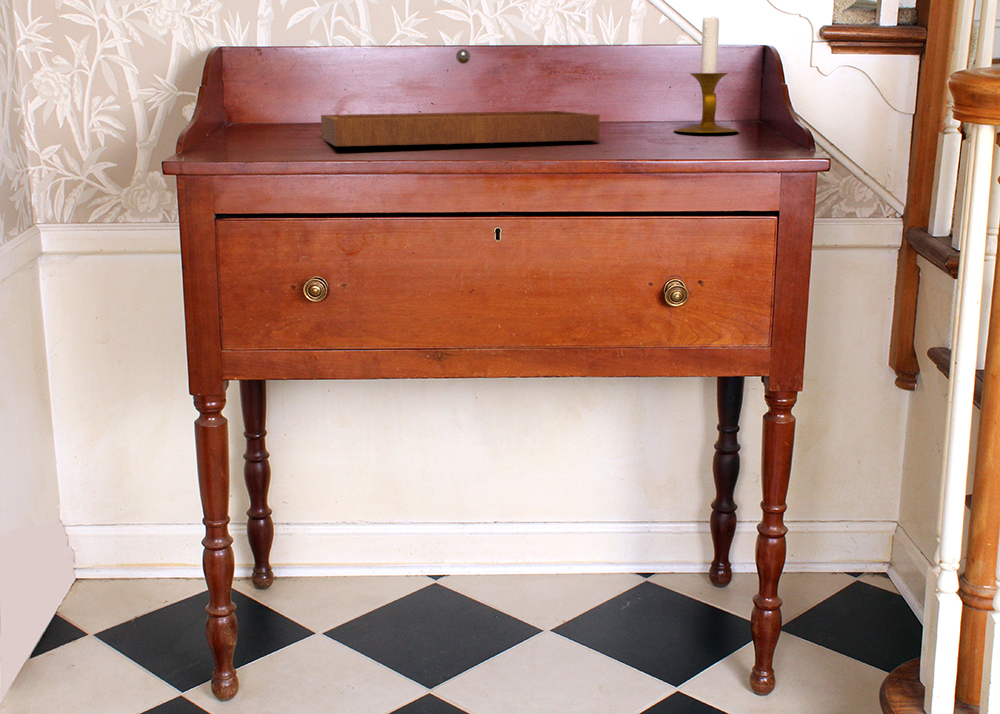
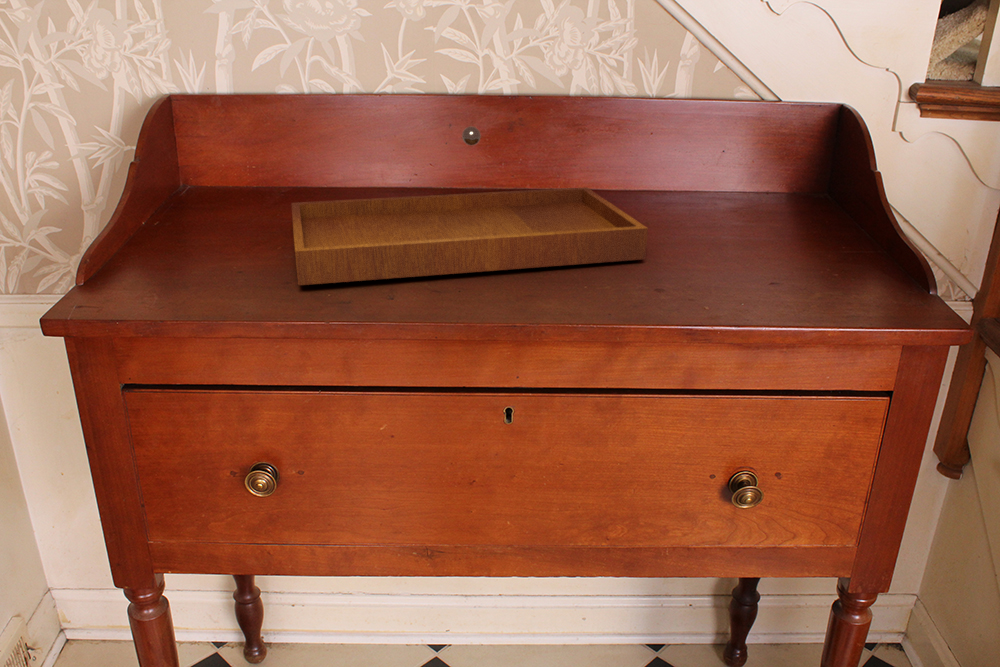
candlestick: present [674,17,739,132] -> none [730,83,813,234]

